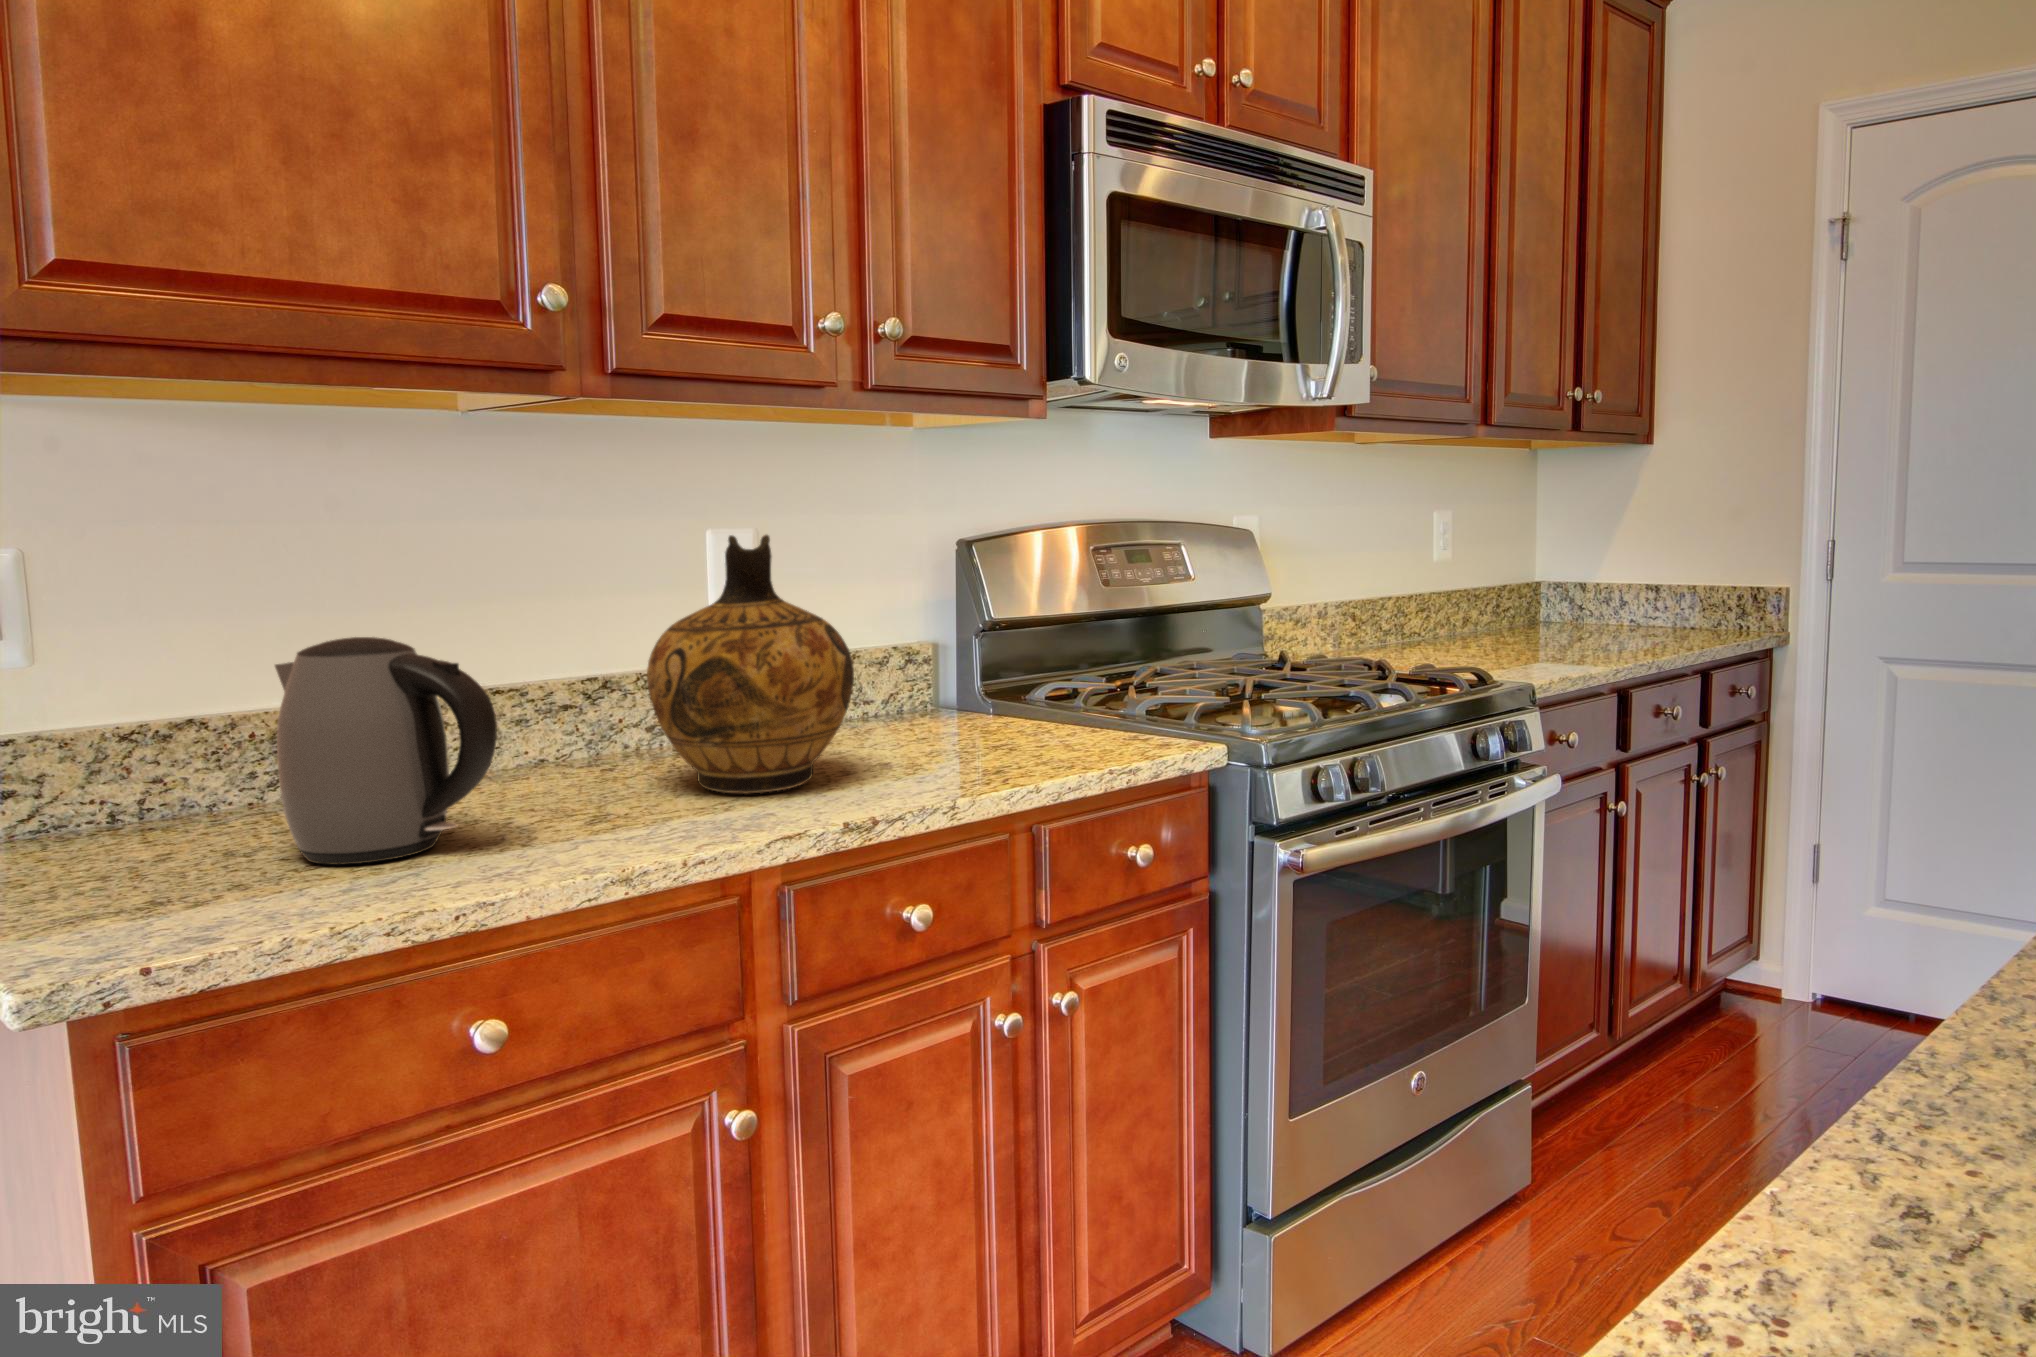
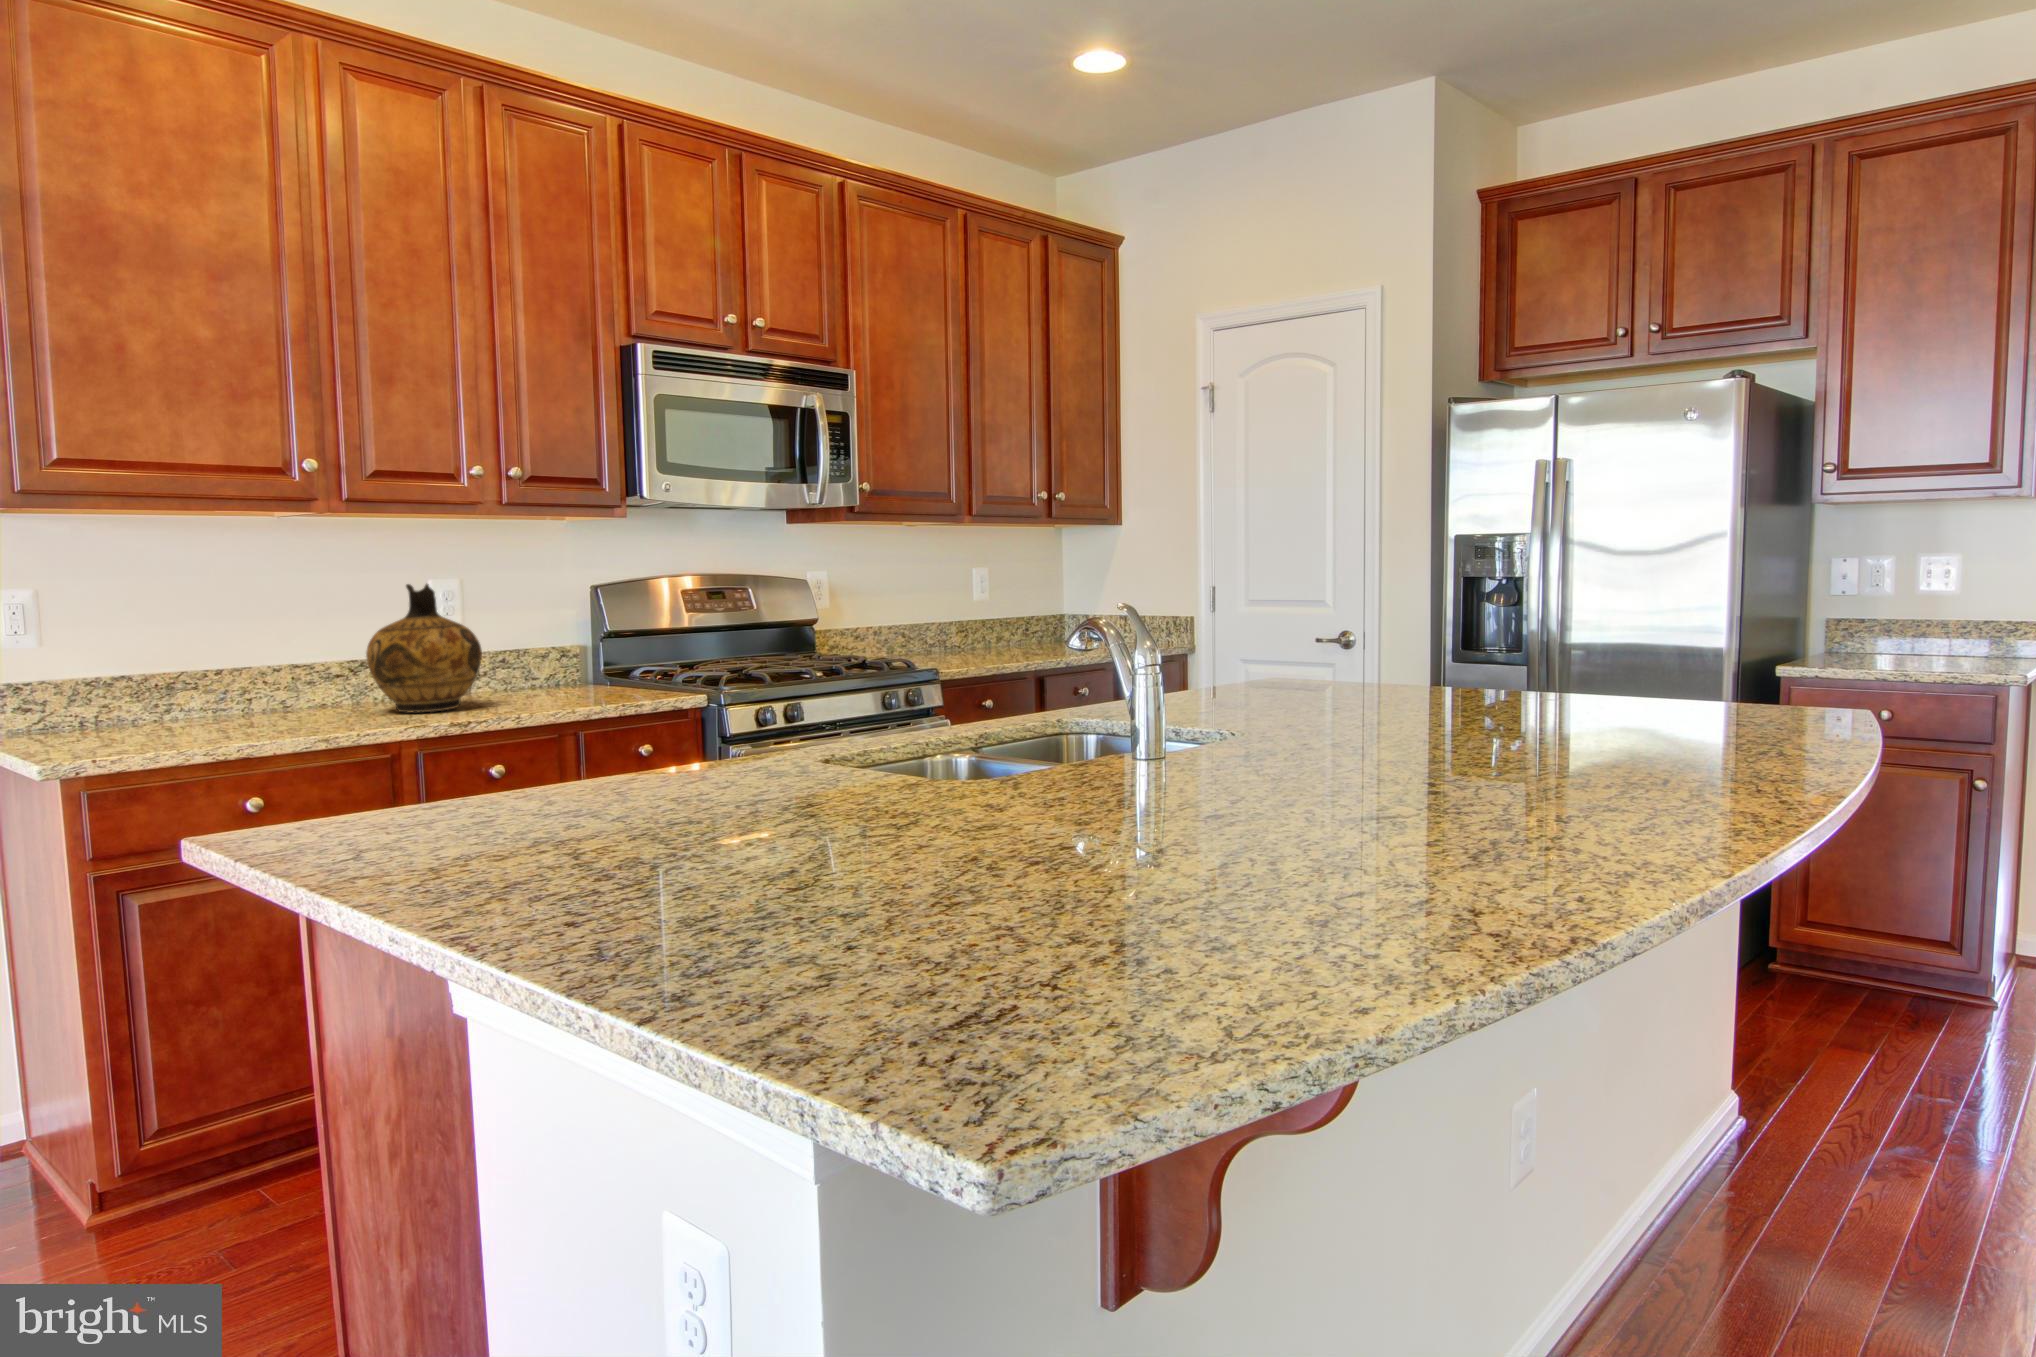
kettle: present [275,637,497,865] -> none [161,631,270,735]

